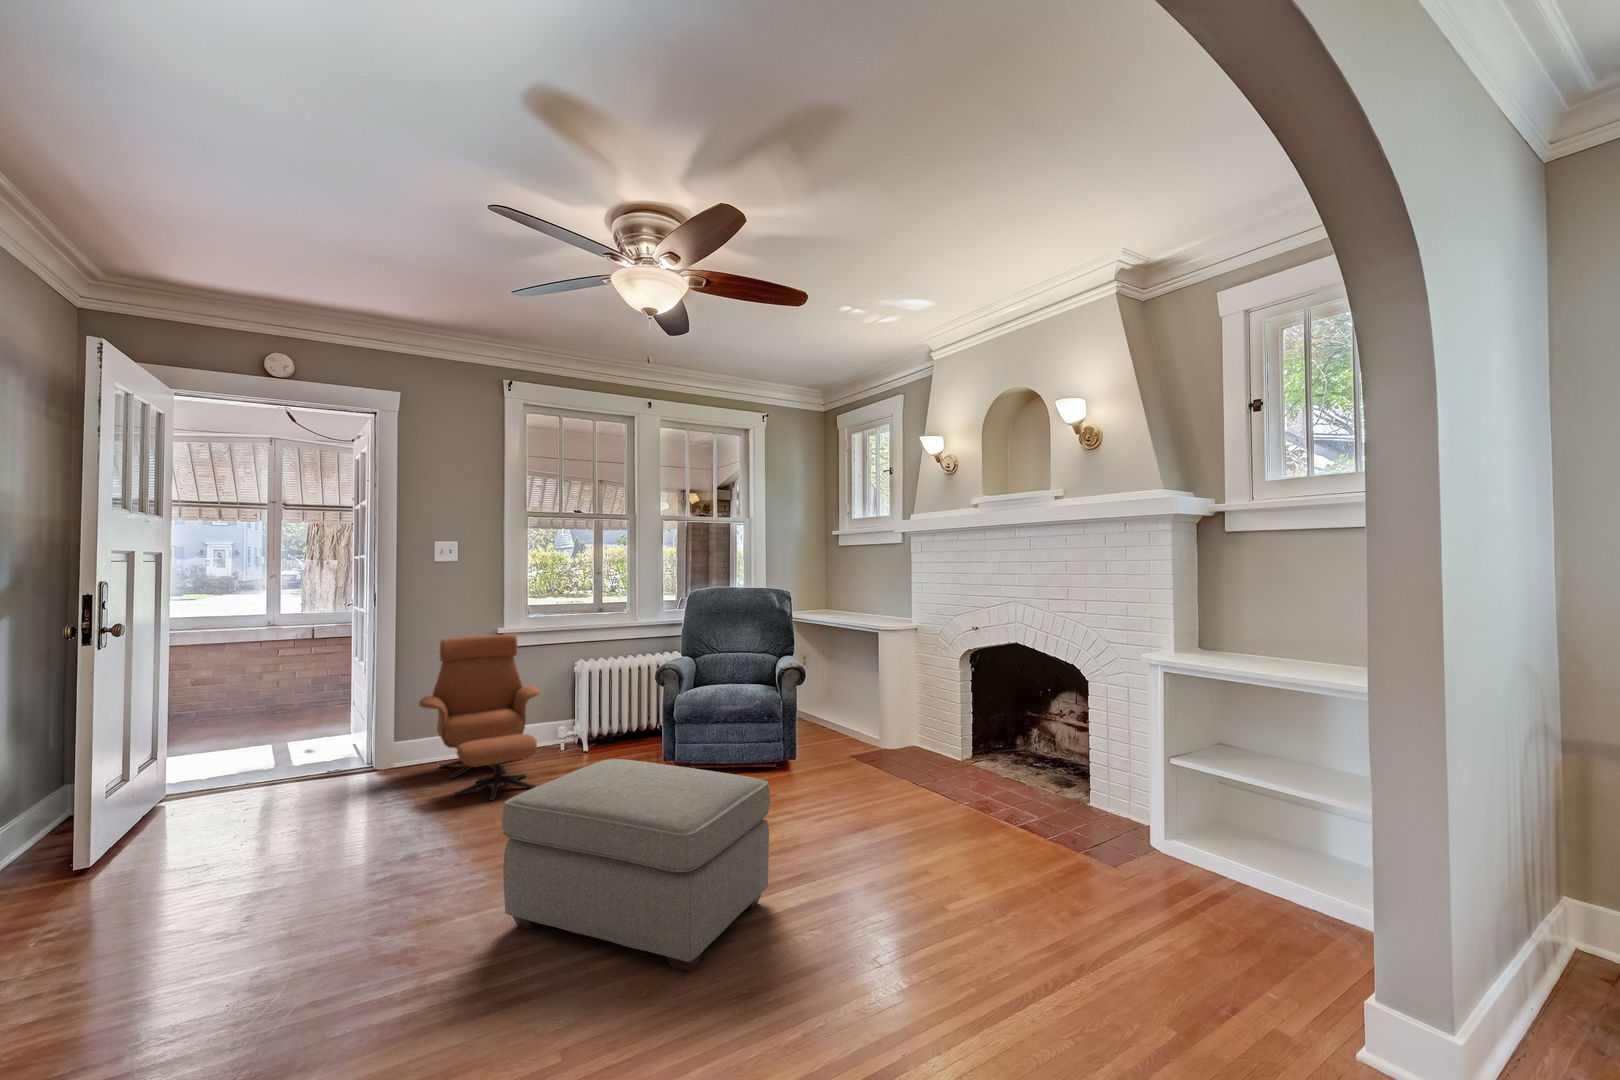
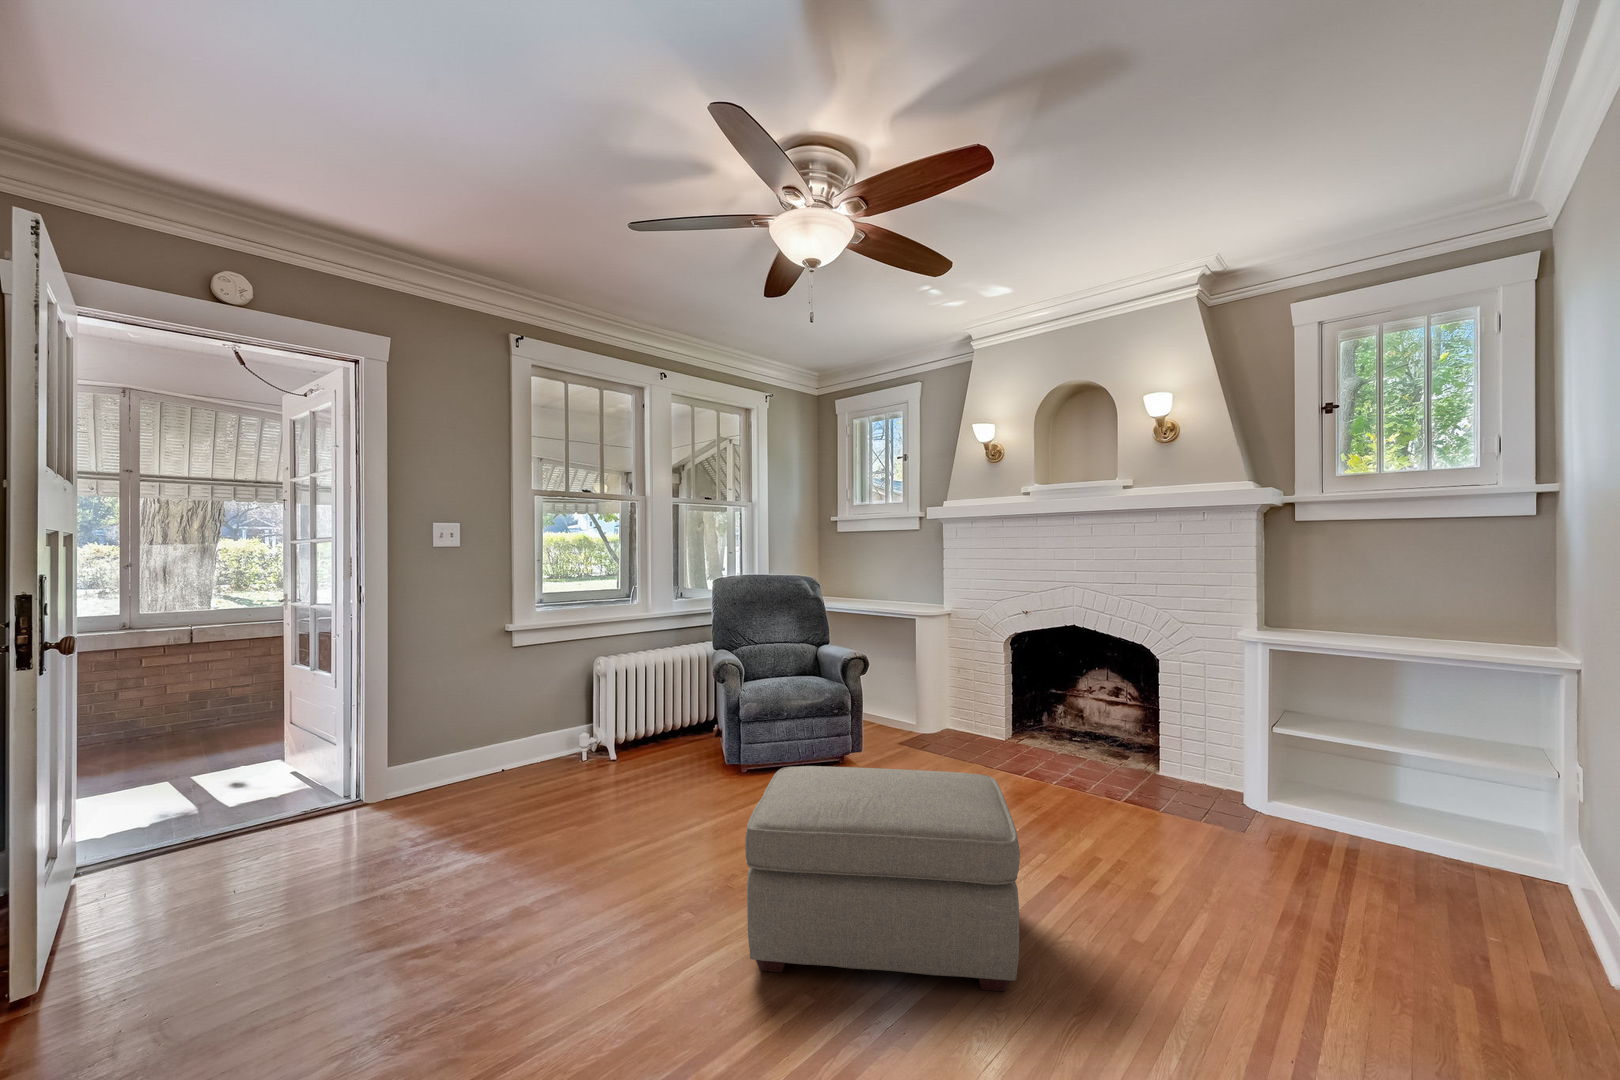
lounge chair: present [419,635,540,801] -> none [431,633,602,828]

